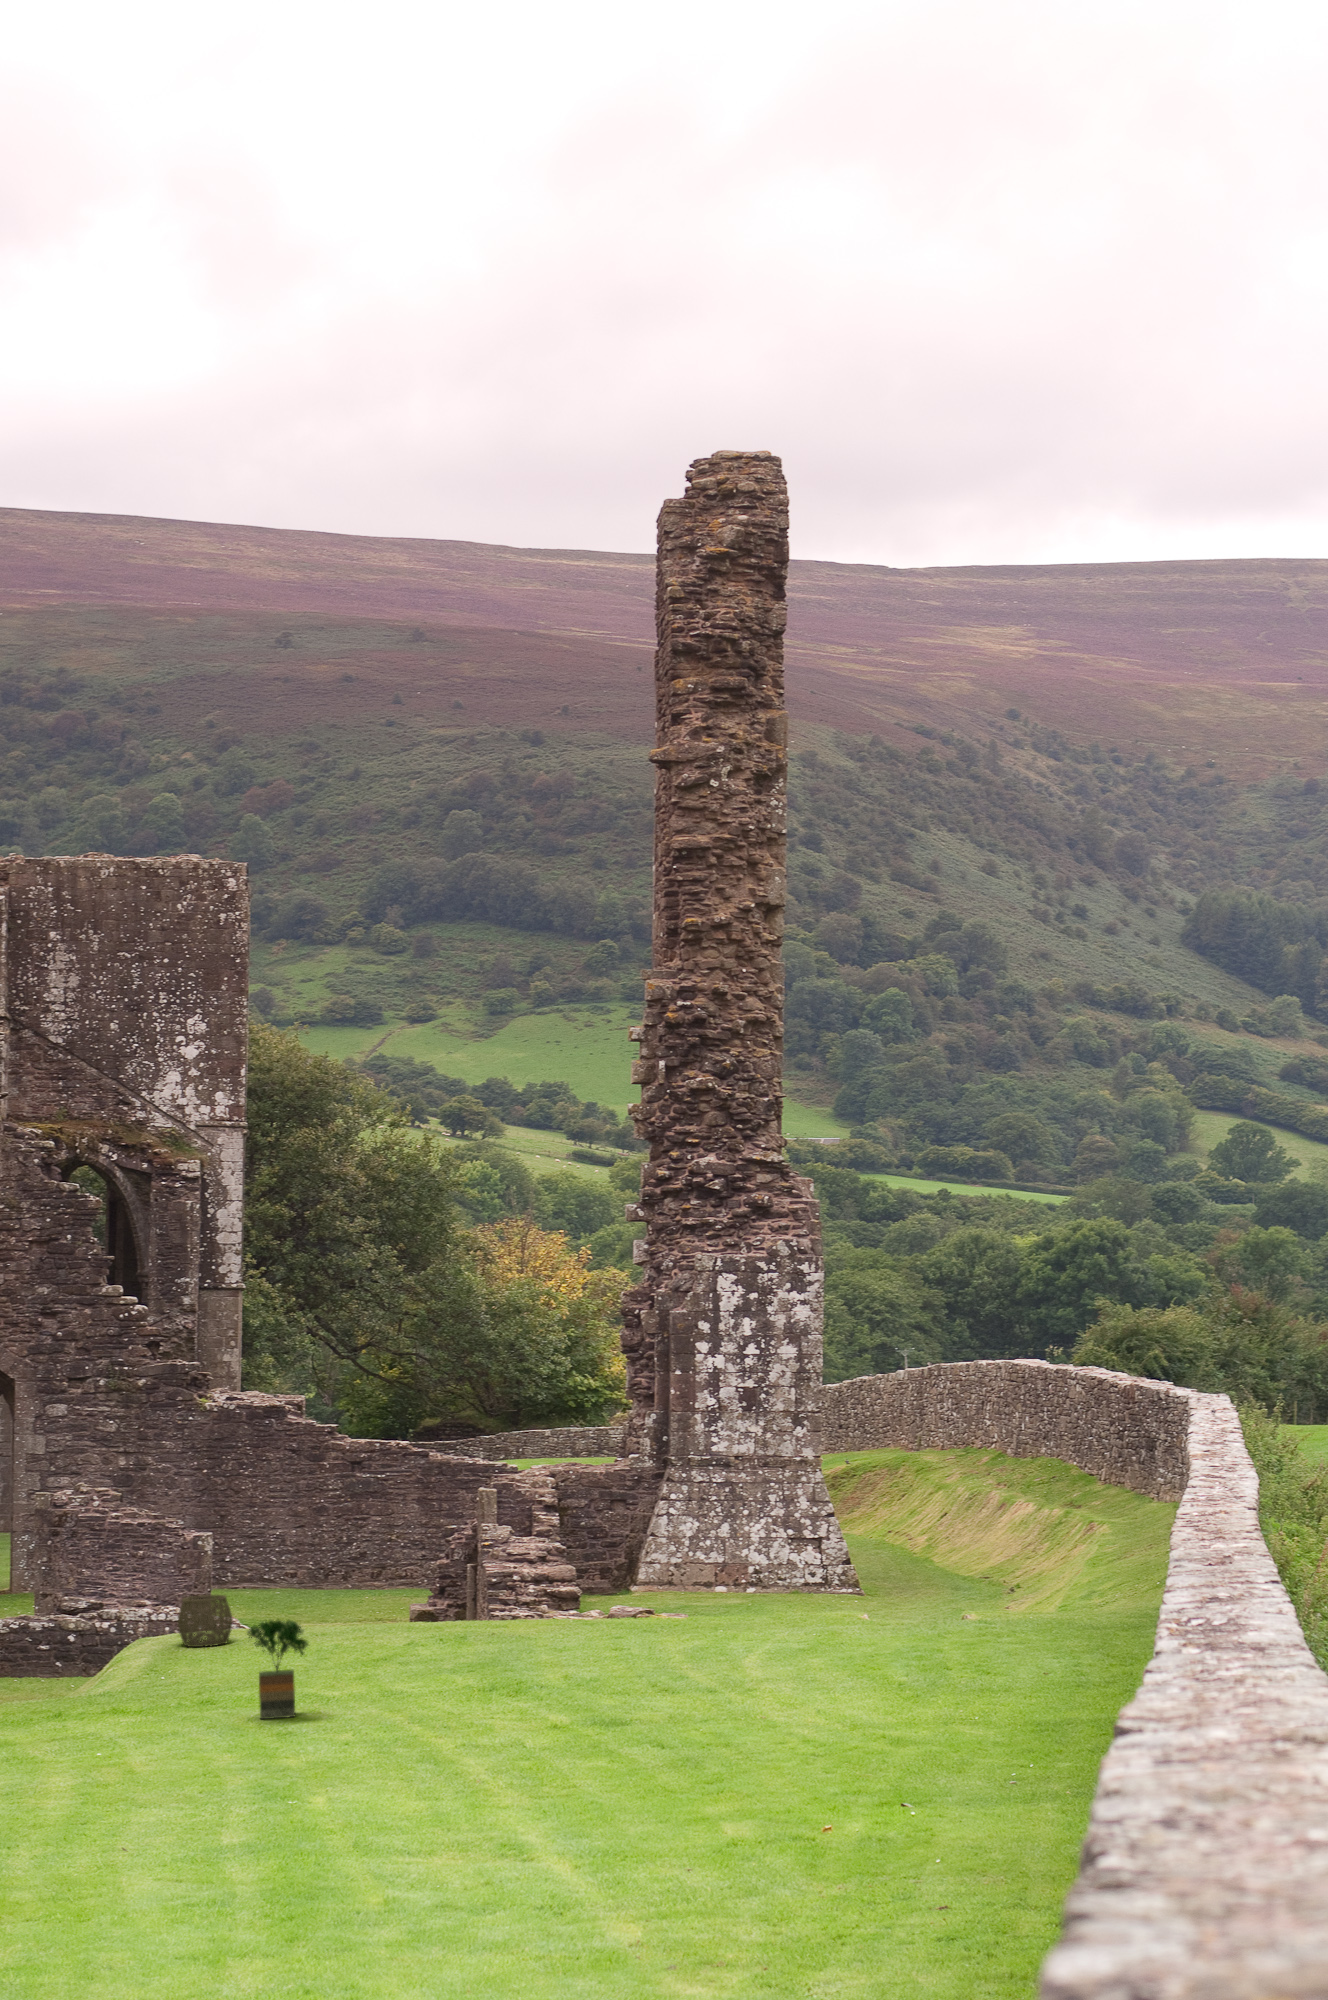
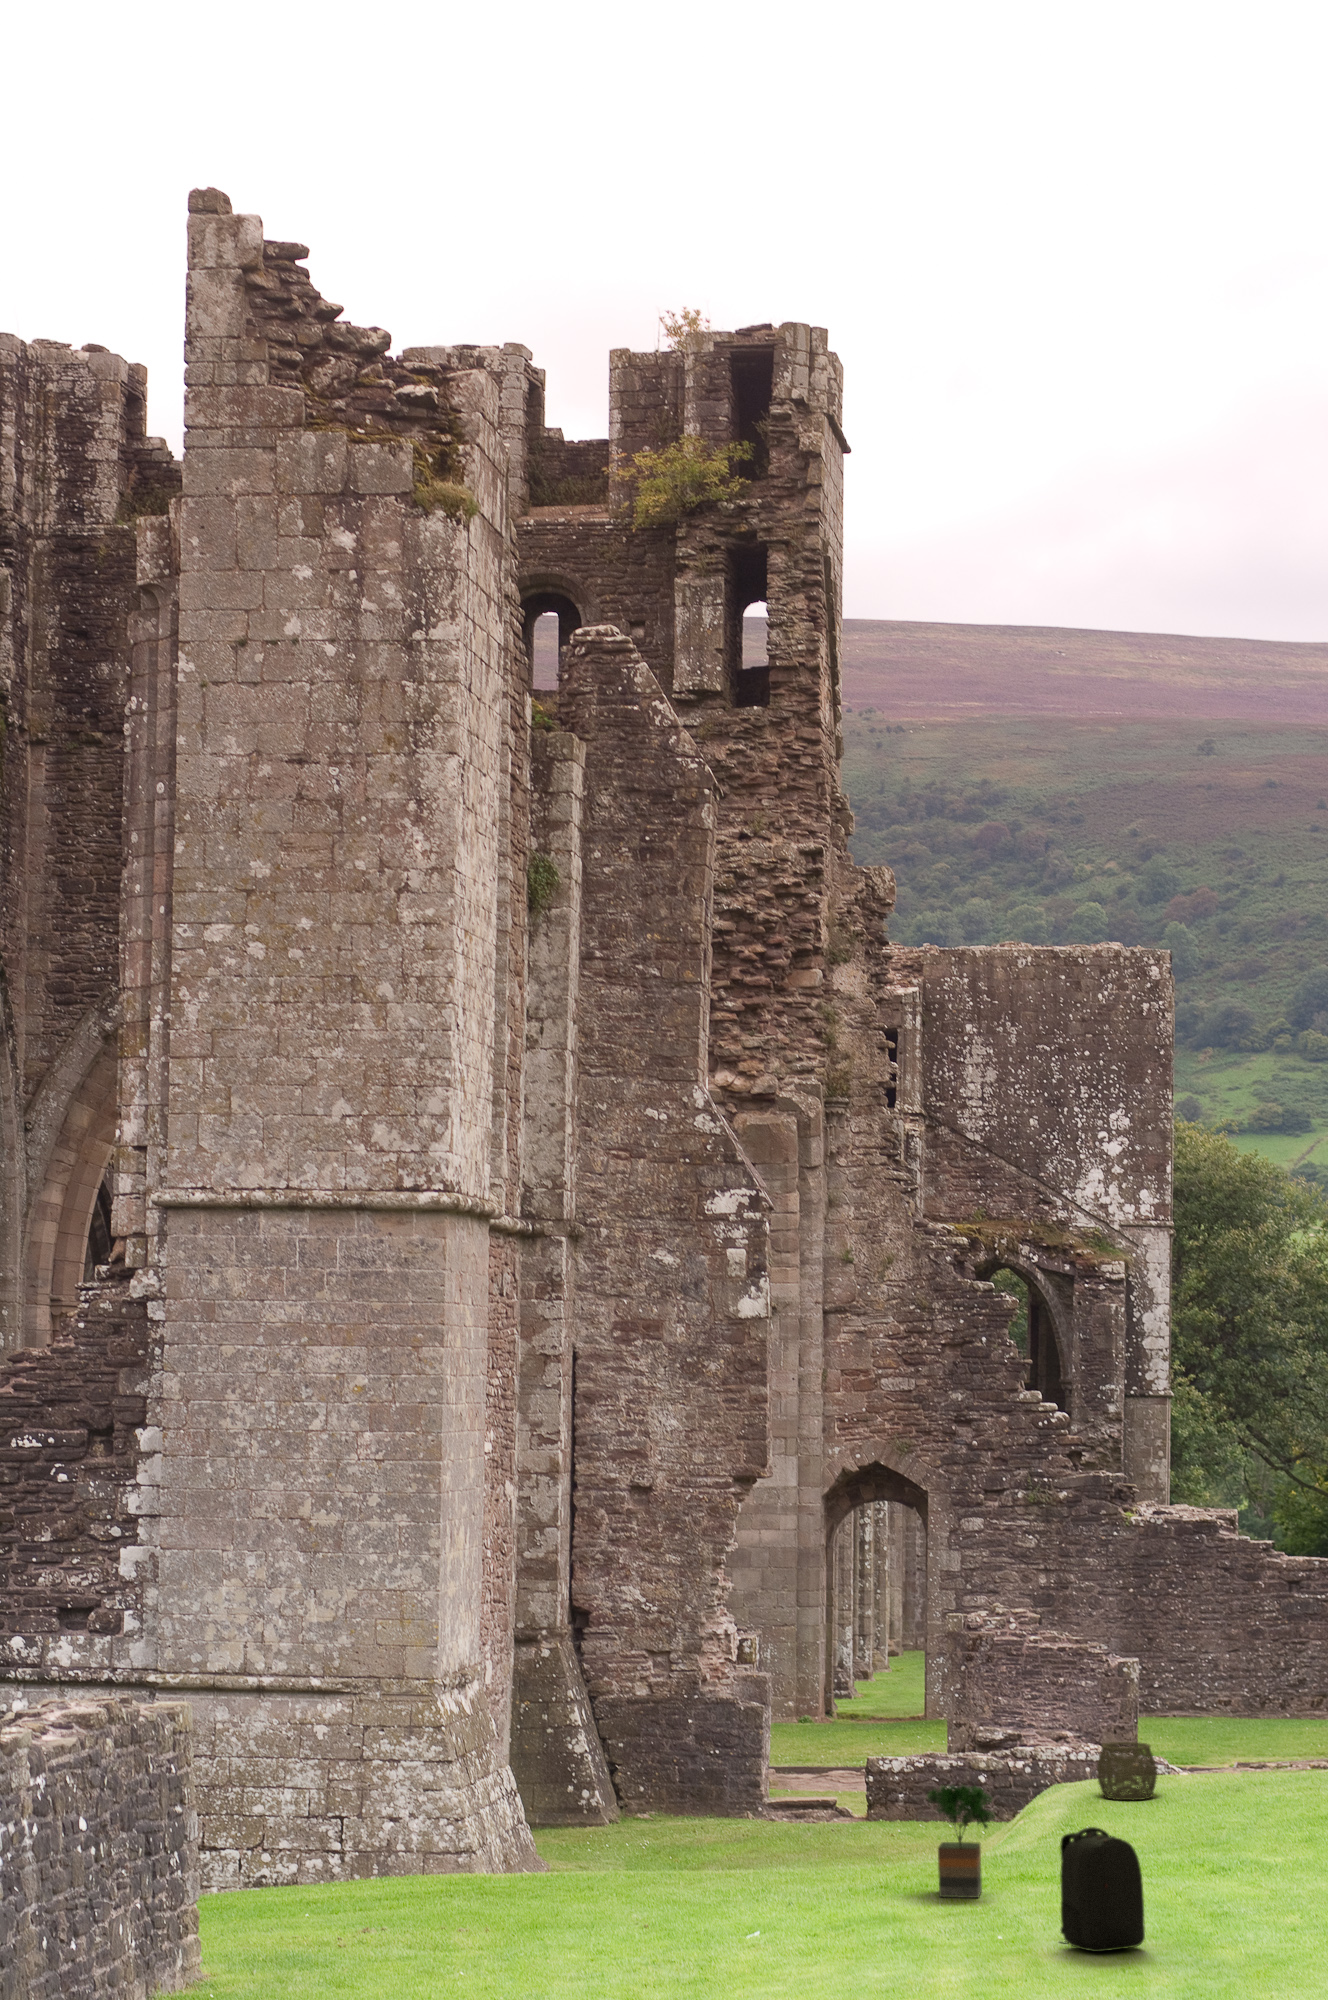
potted tree: present [247,1620,308,1719] -> present [927,1785,994,1898]
backpack: none [149,1654,225,1760] -> present [1060,1827,1145,1952]

